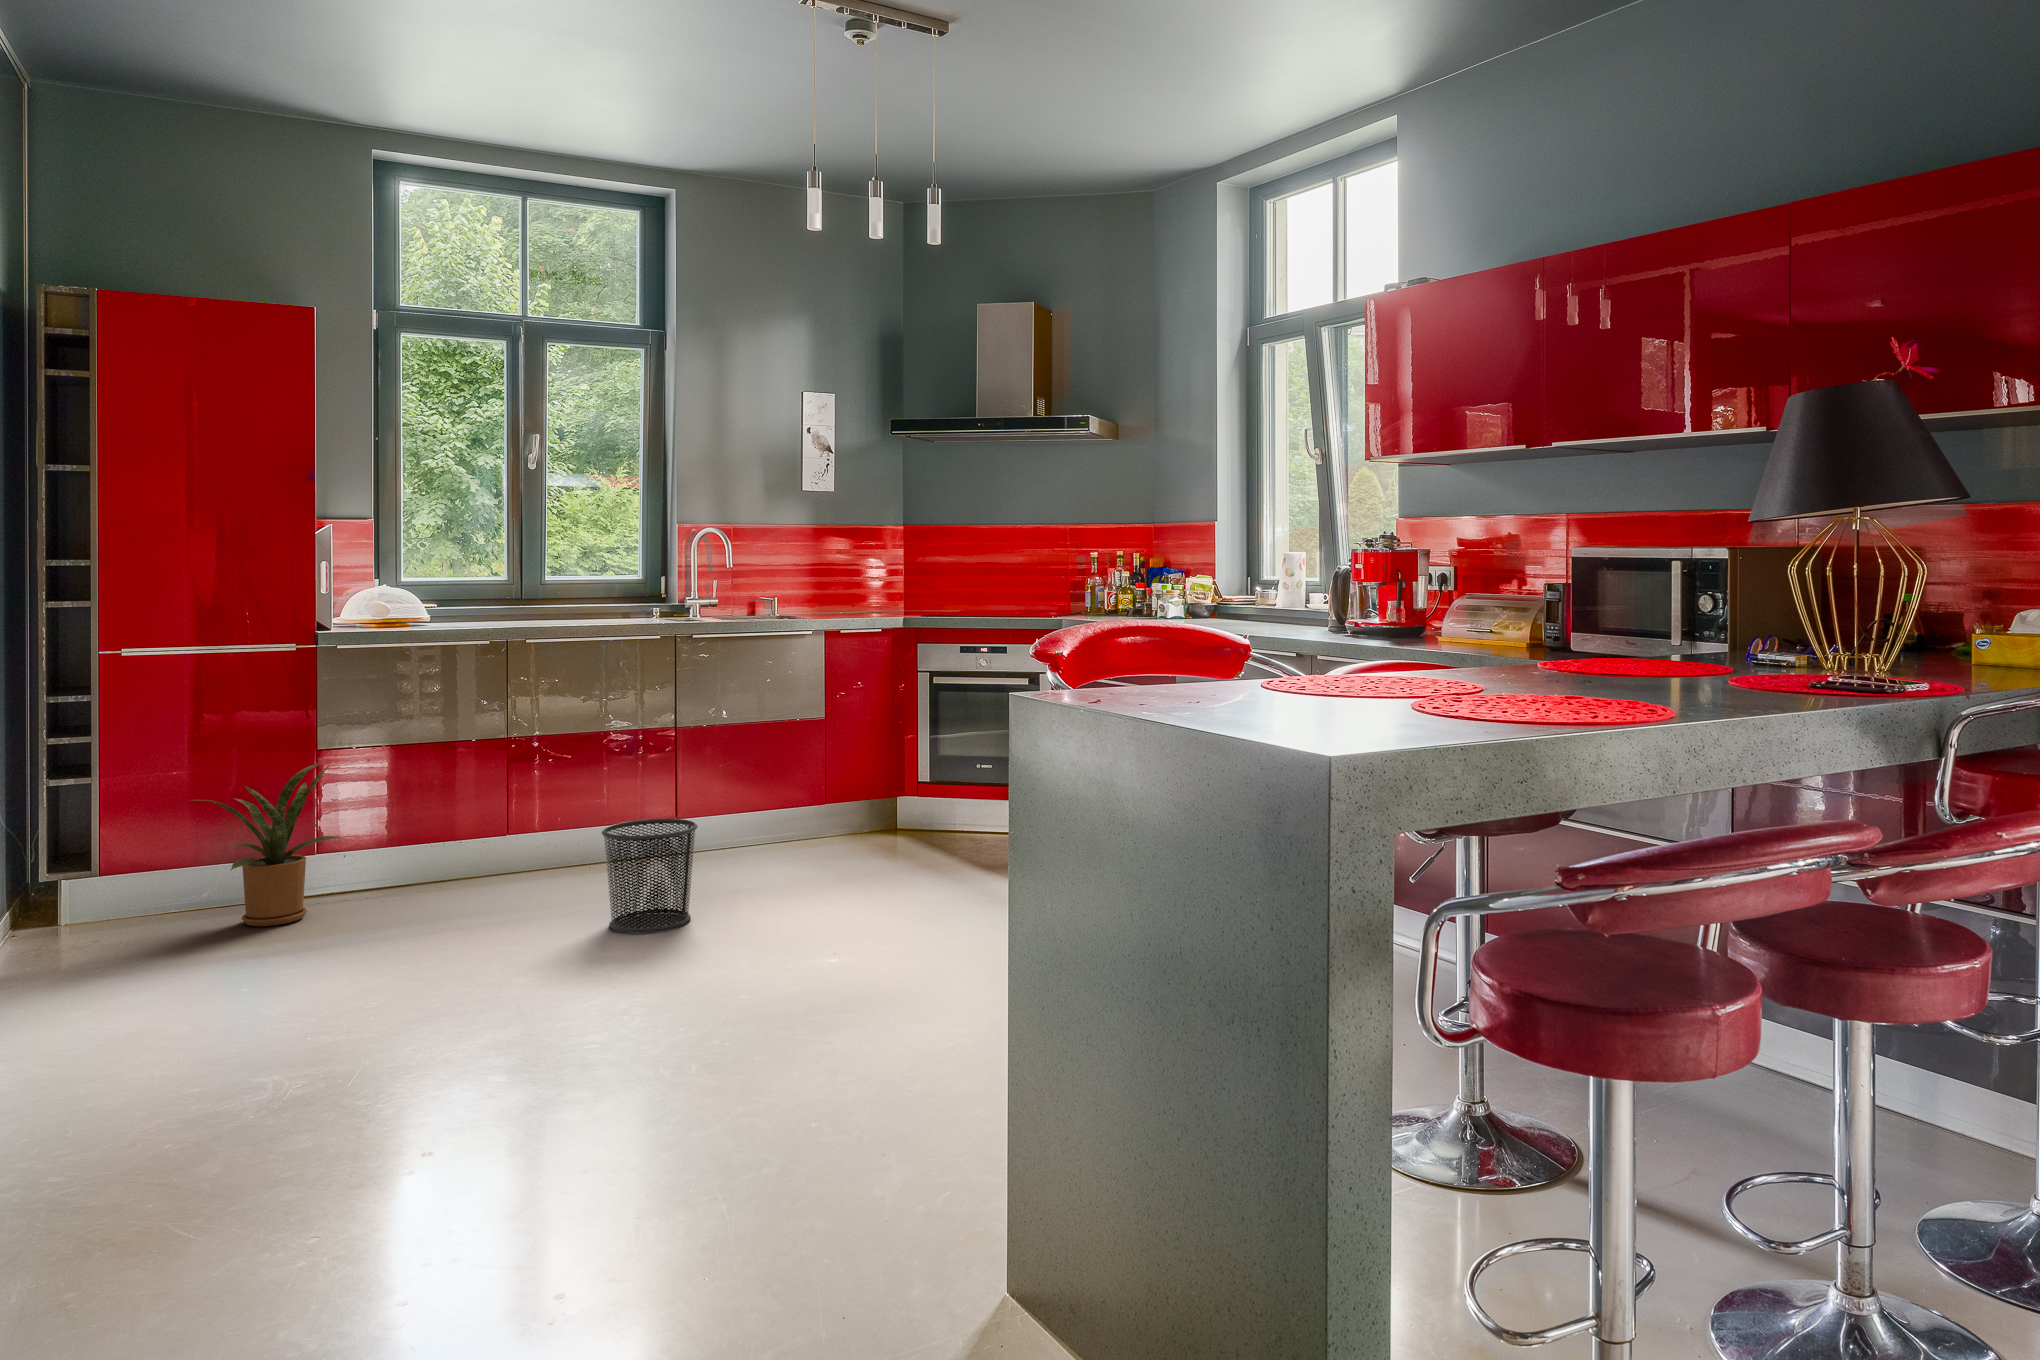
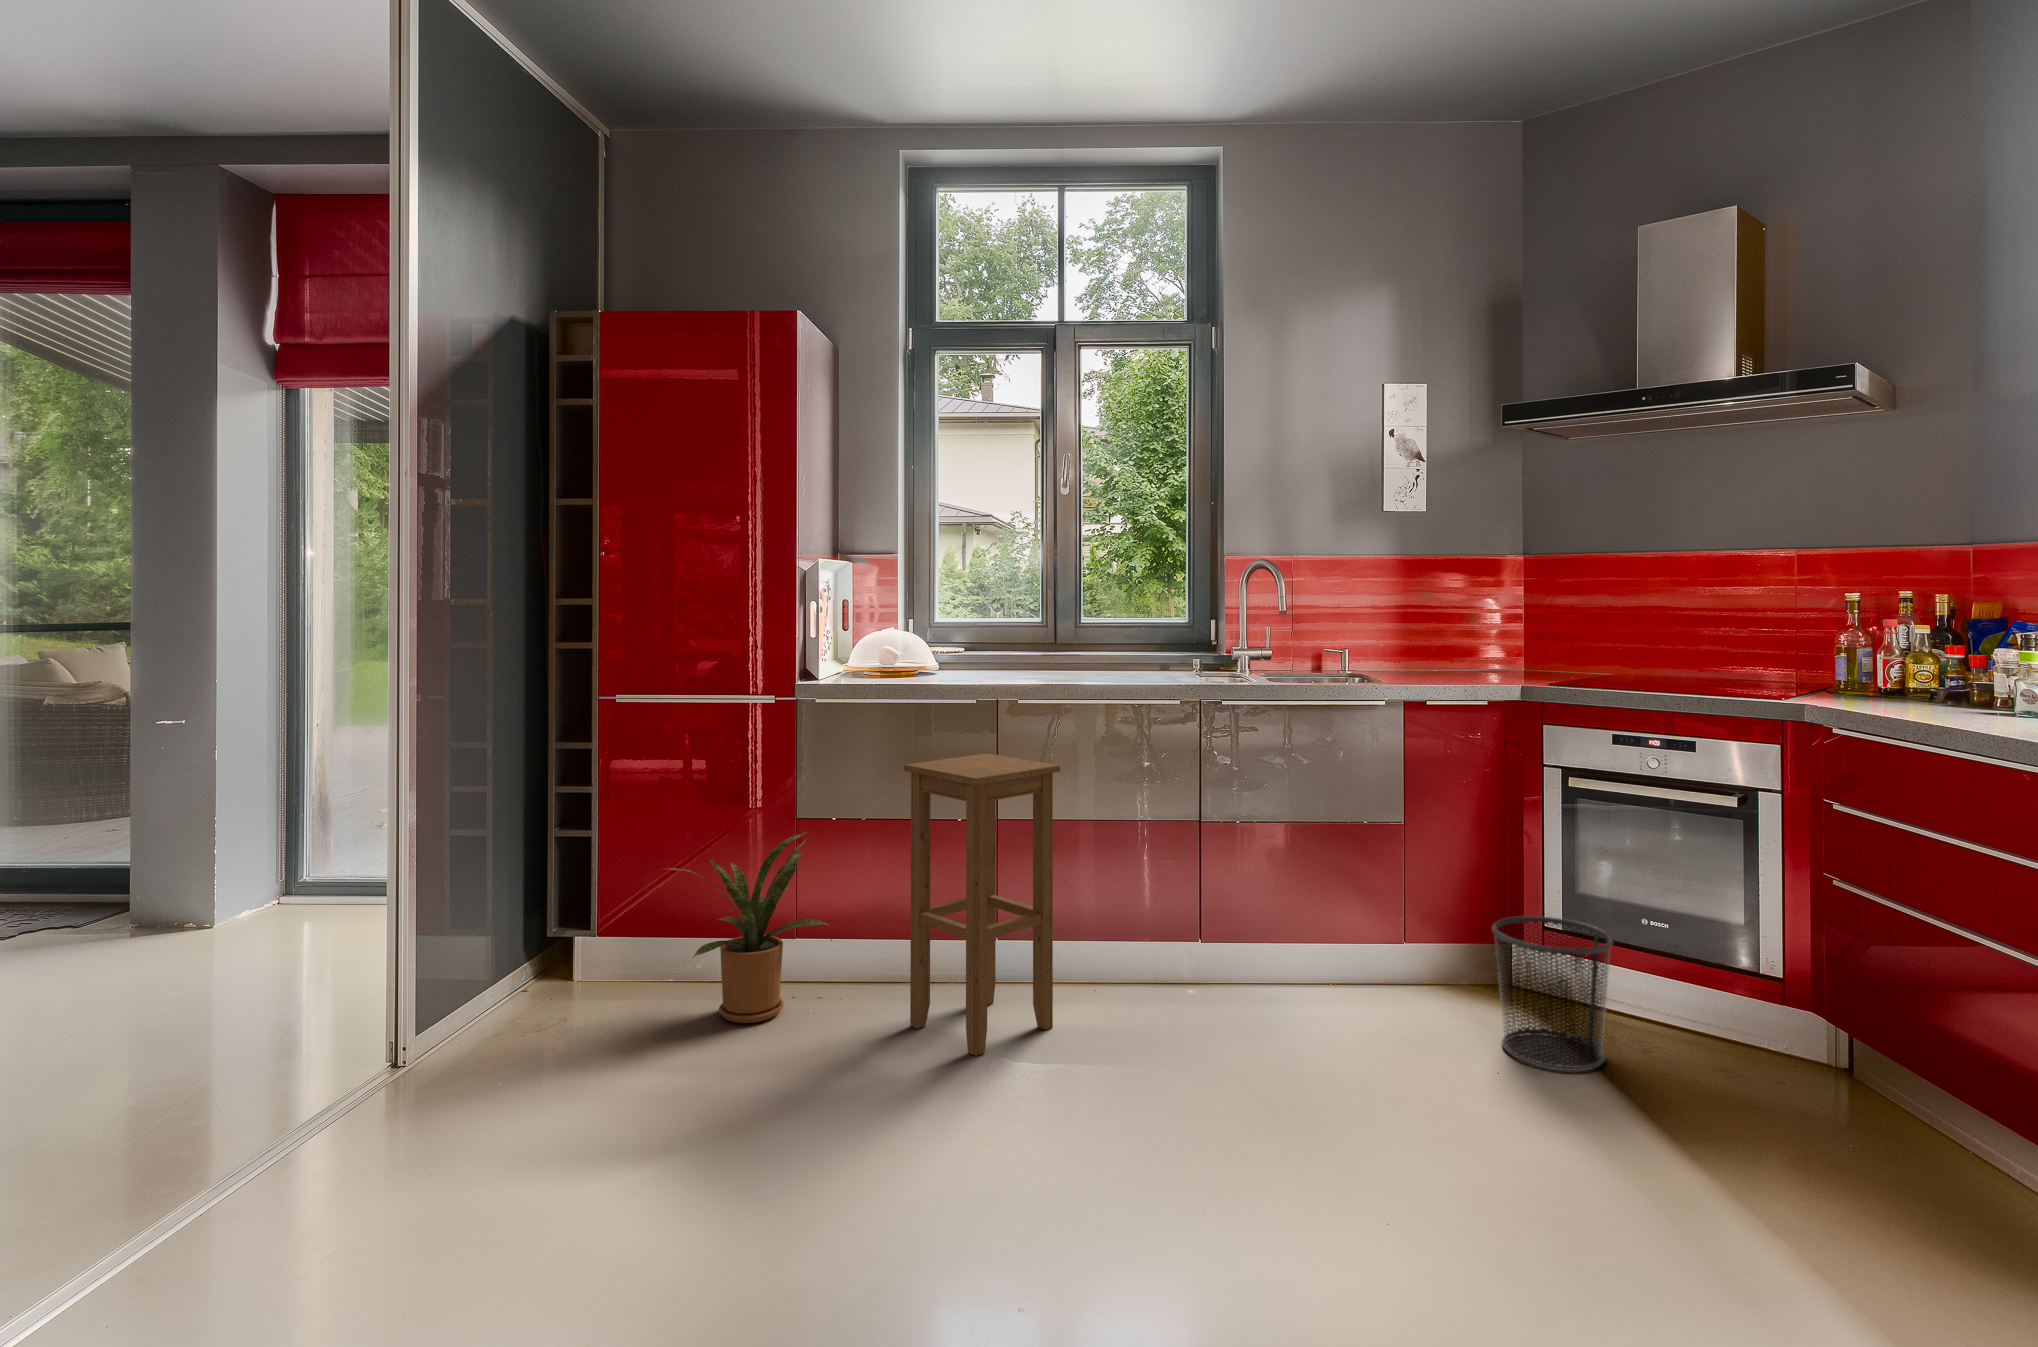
stool: none [431,686,569,909] -> present [904,753,1060,1056]
waste bin: present [602,819,698,932] -> present [1492,916,1613,1071]

